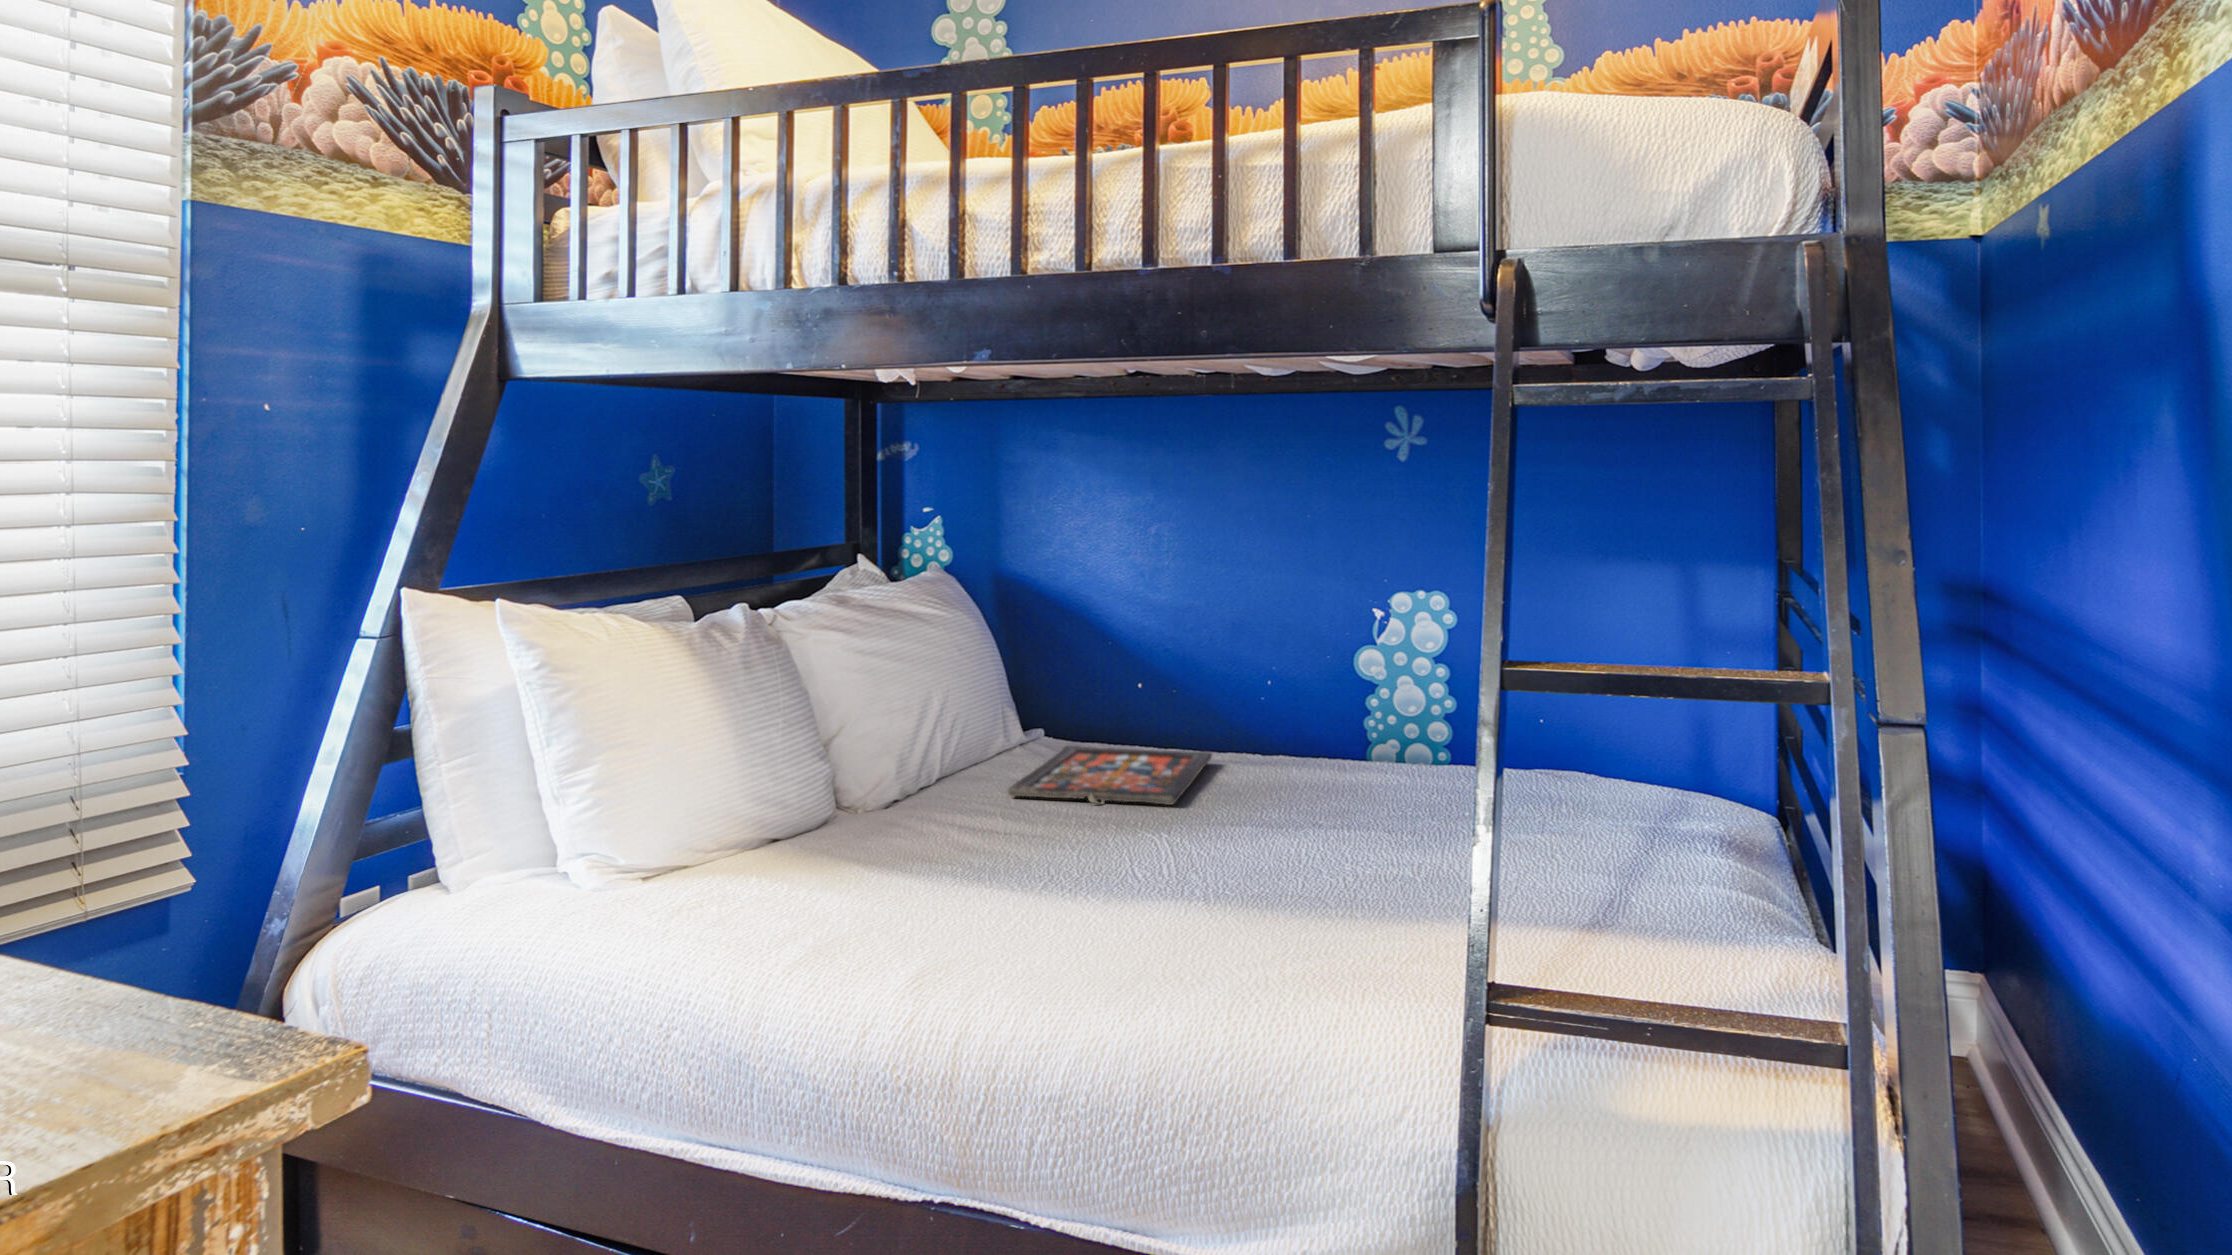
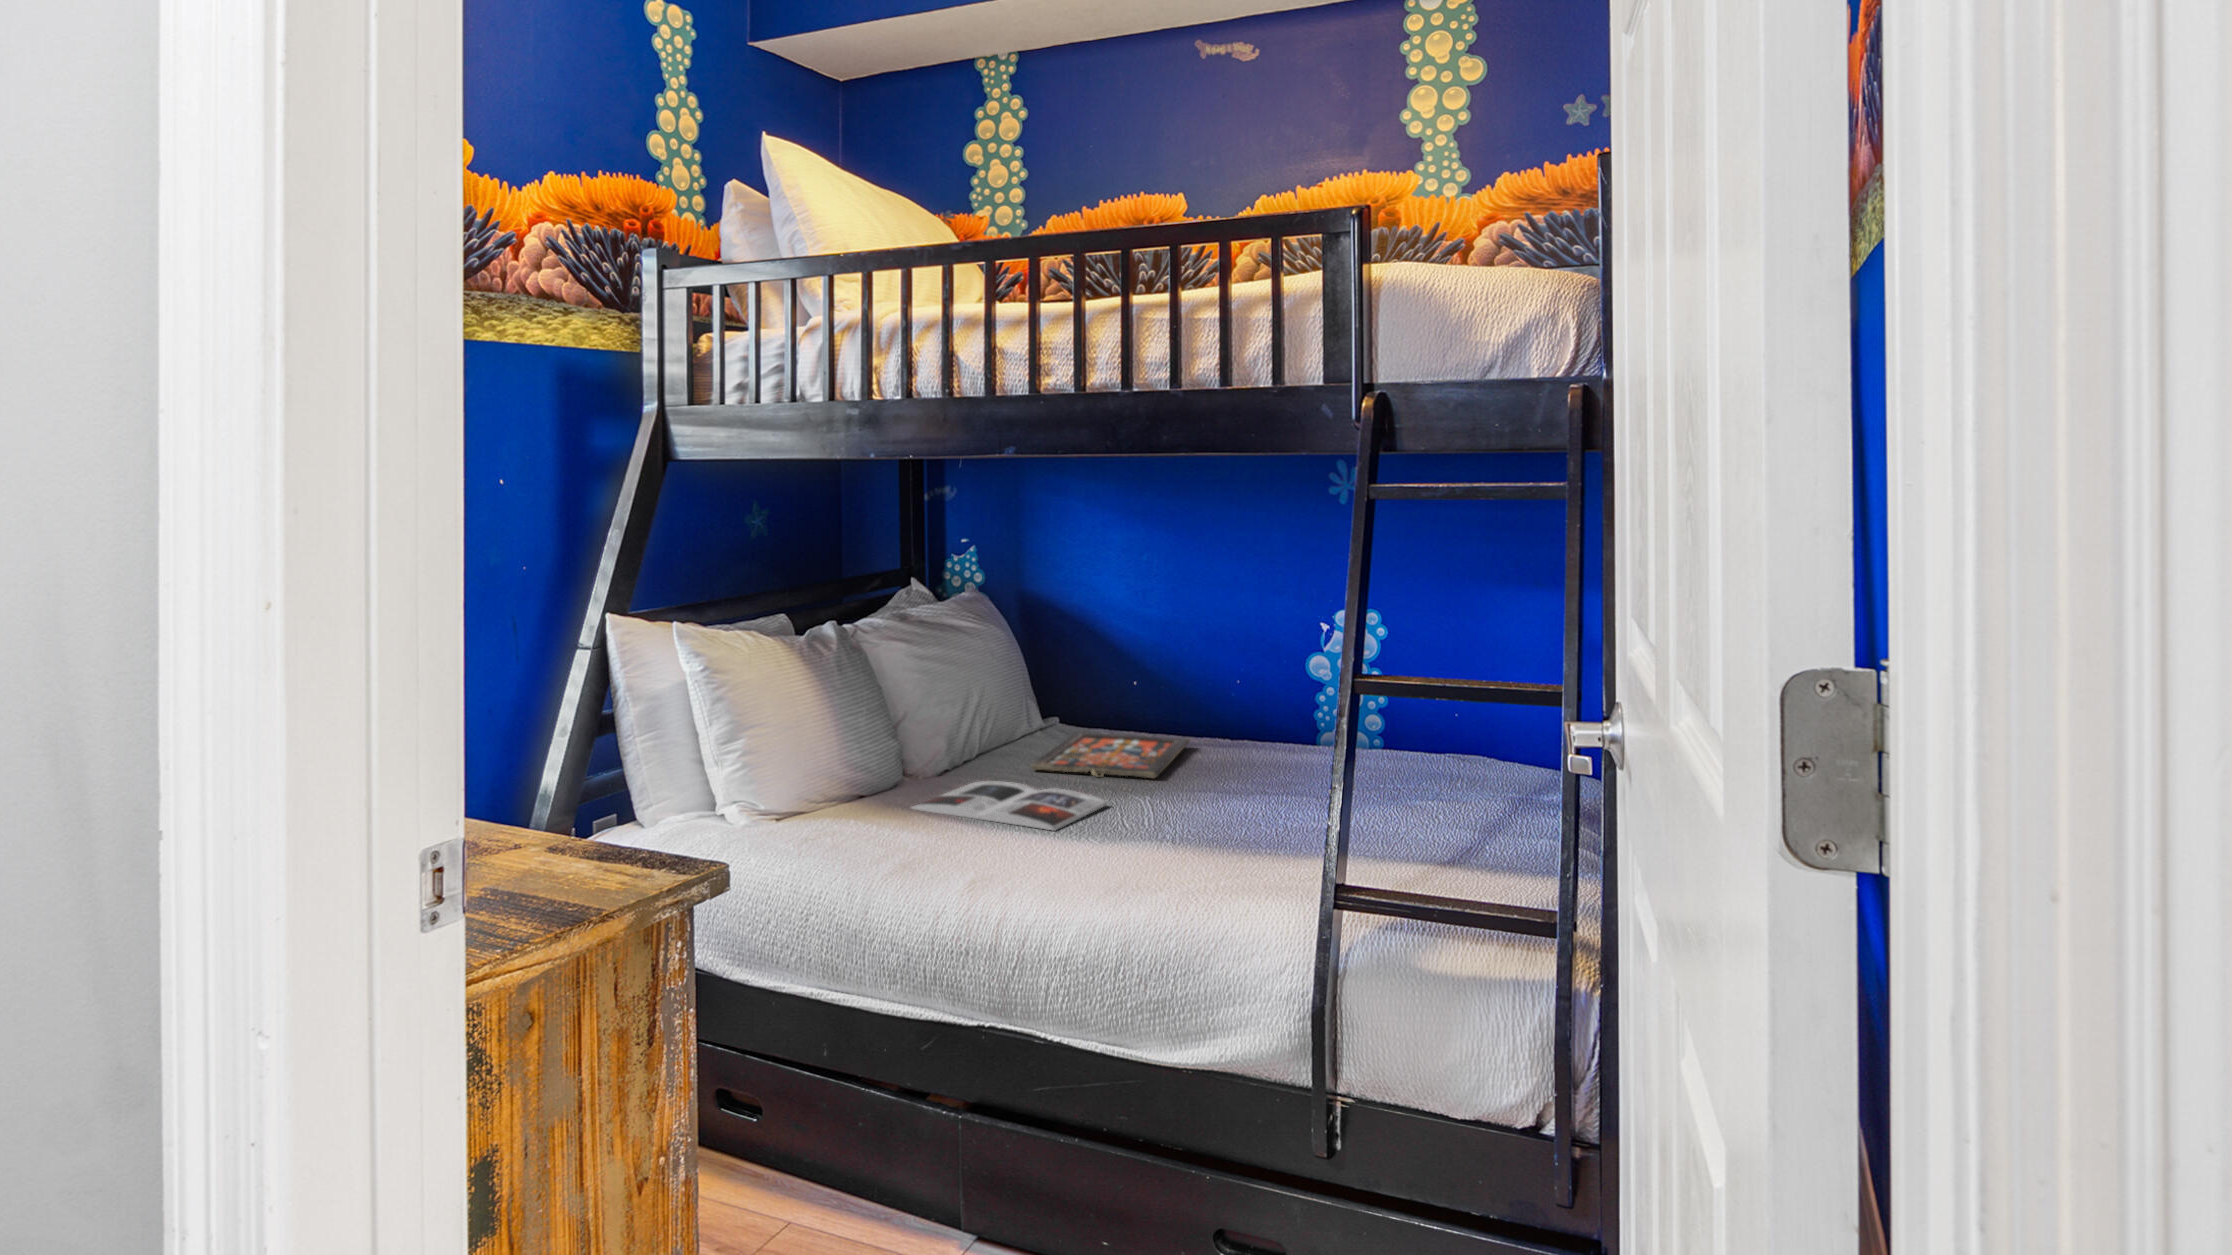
magazine: none [837,813,1115,883] -> present [912,781,1108,831]

